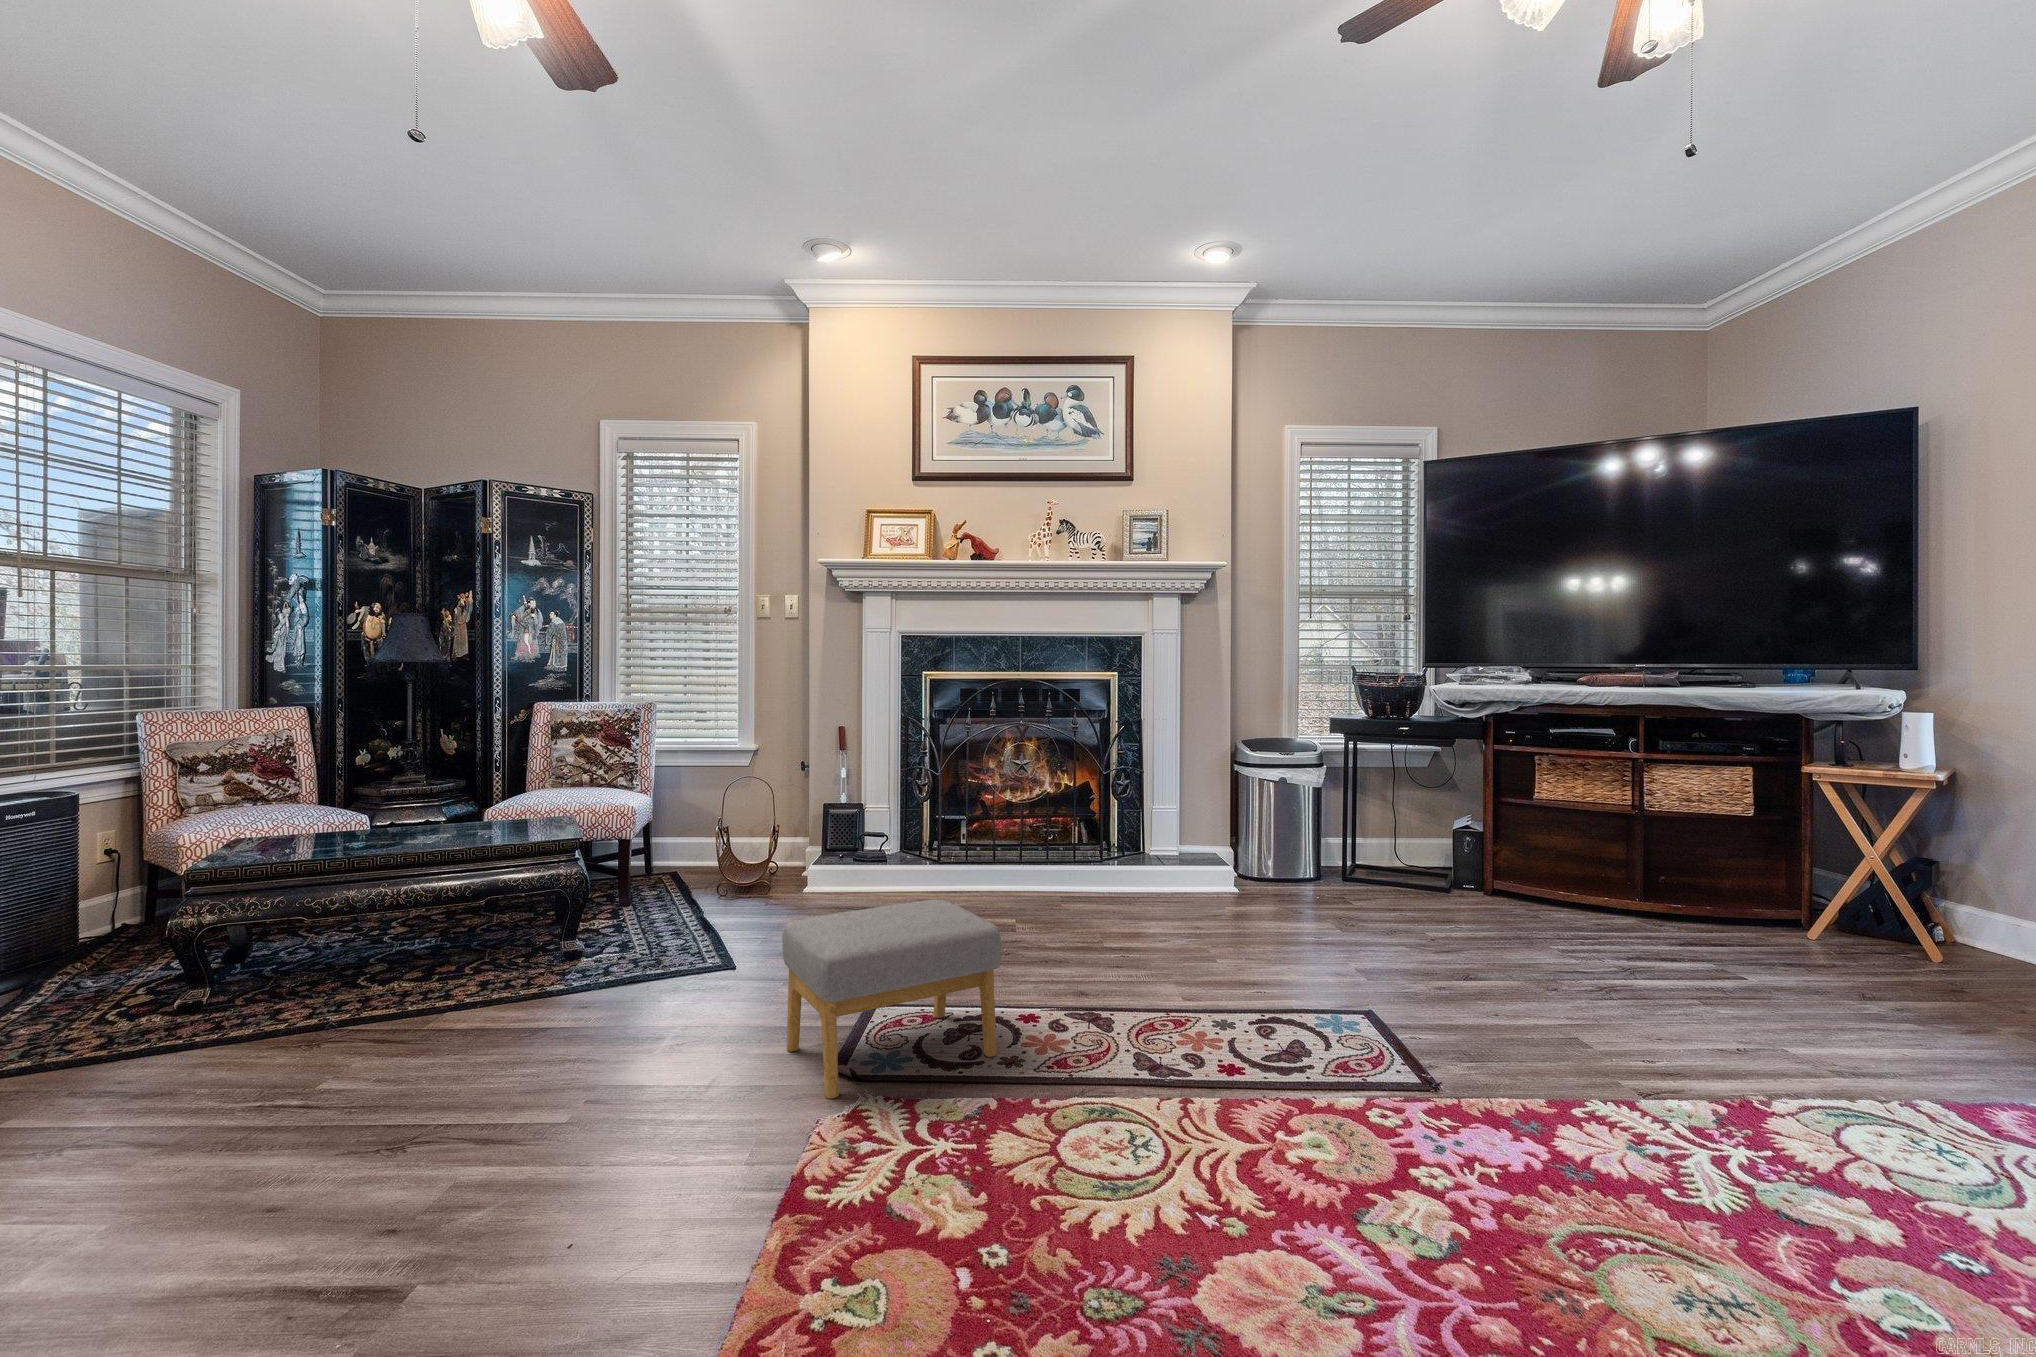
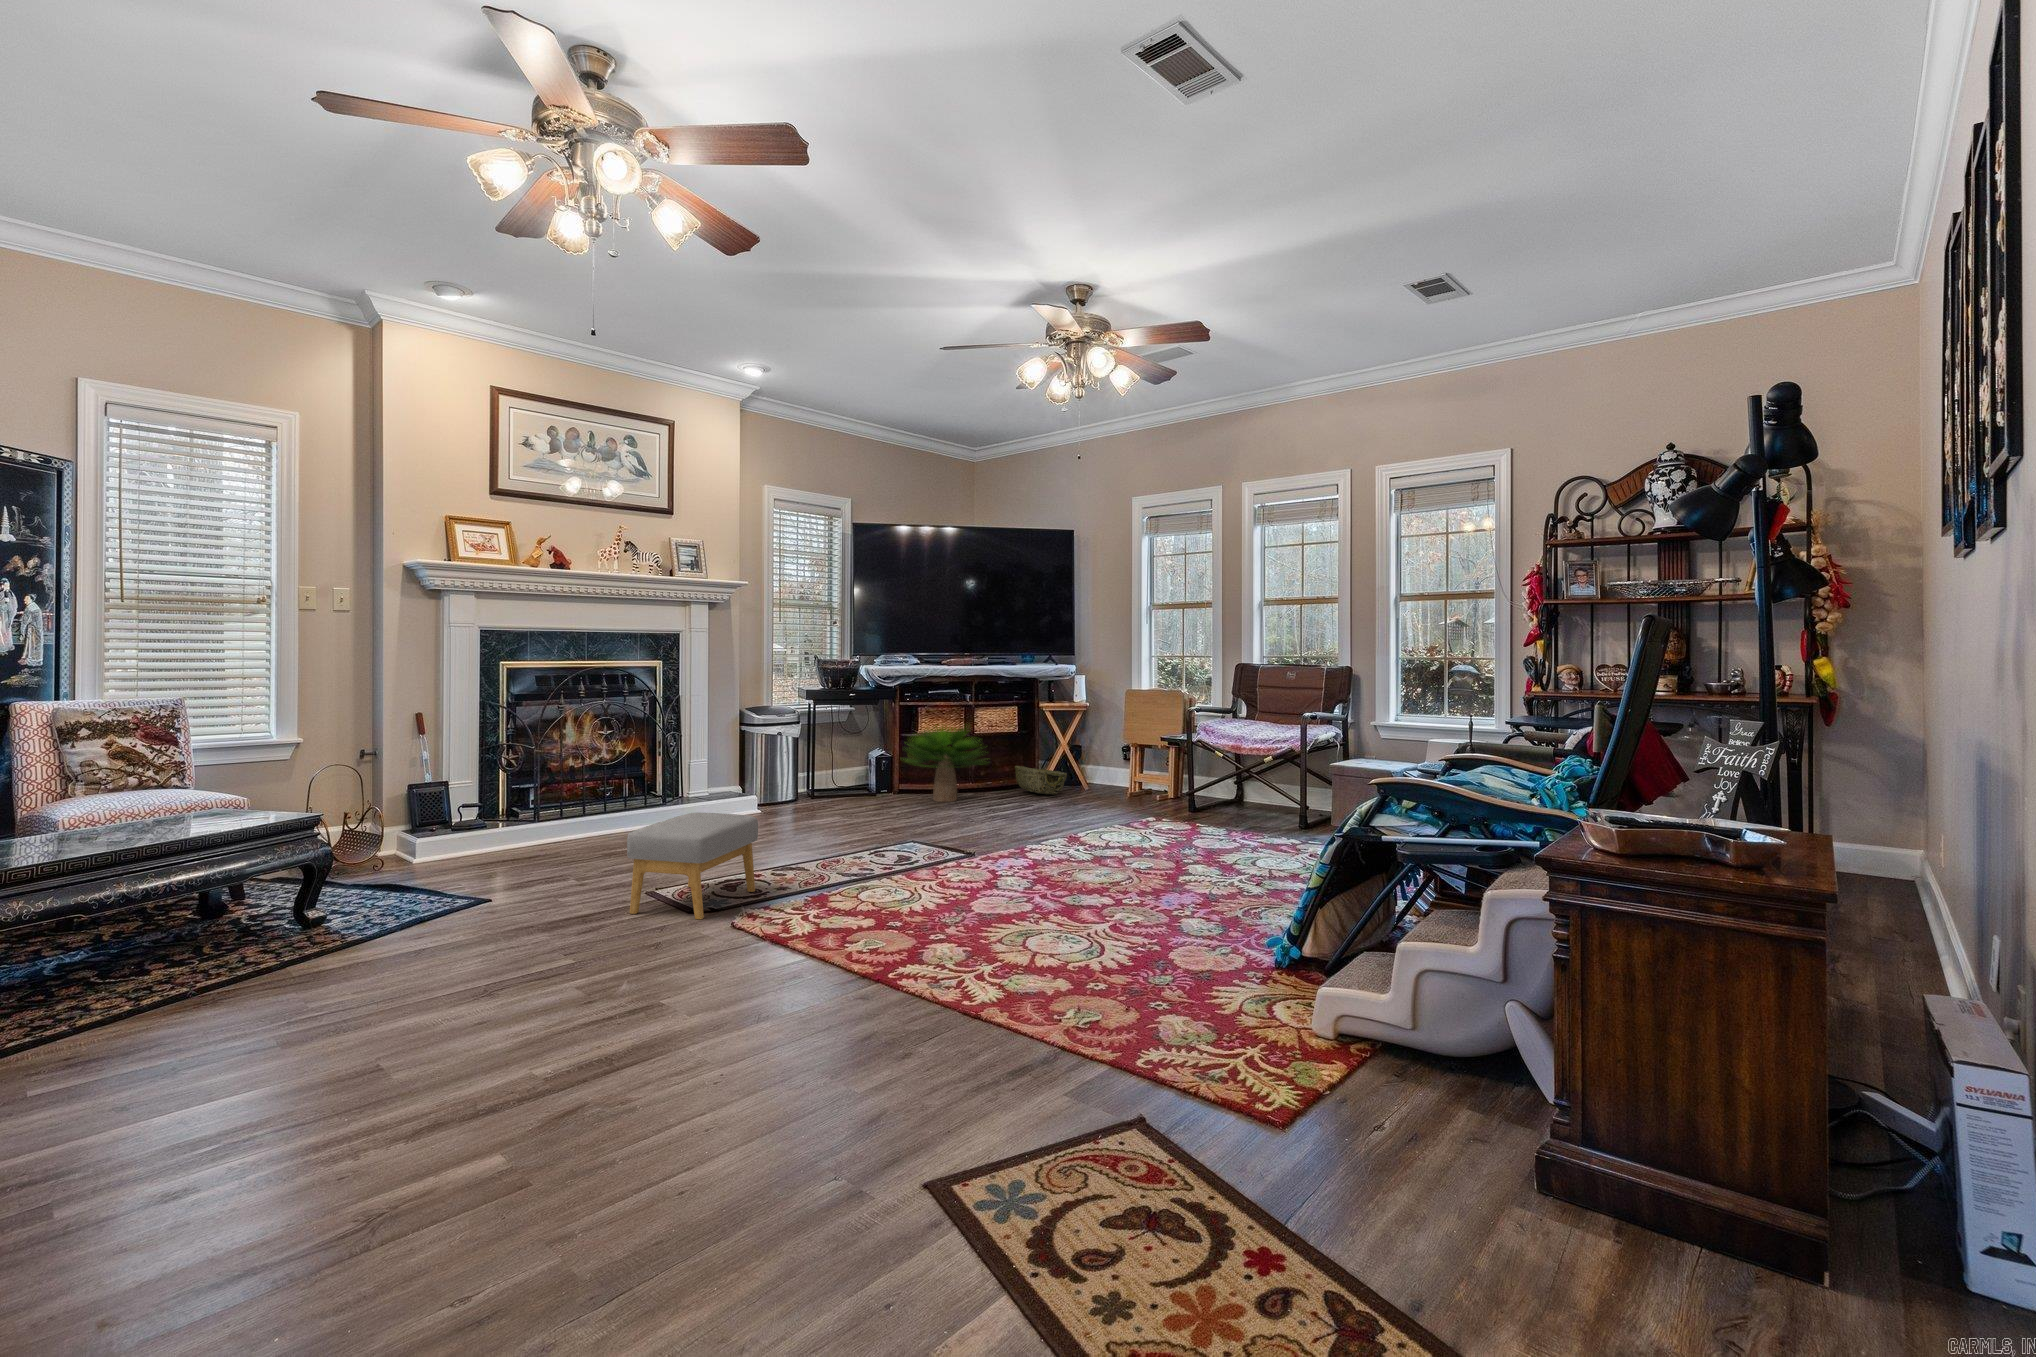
potted plant: none [1473,782,1674,928] -> present [905,727,988,802]
woven basket: none [1746,877,1881,952] -> present [1015,766,1067,795]

